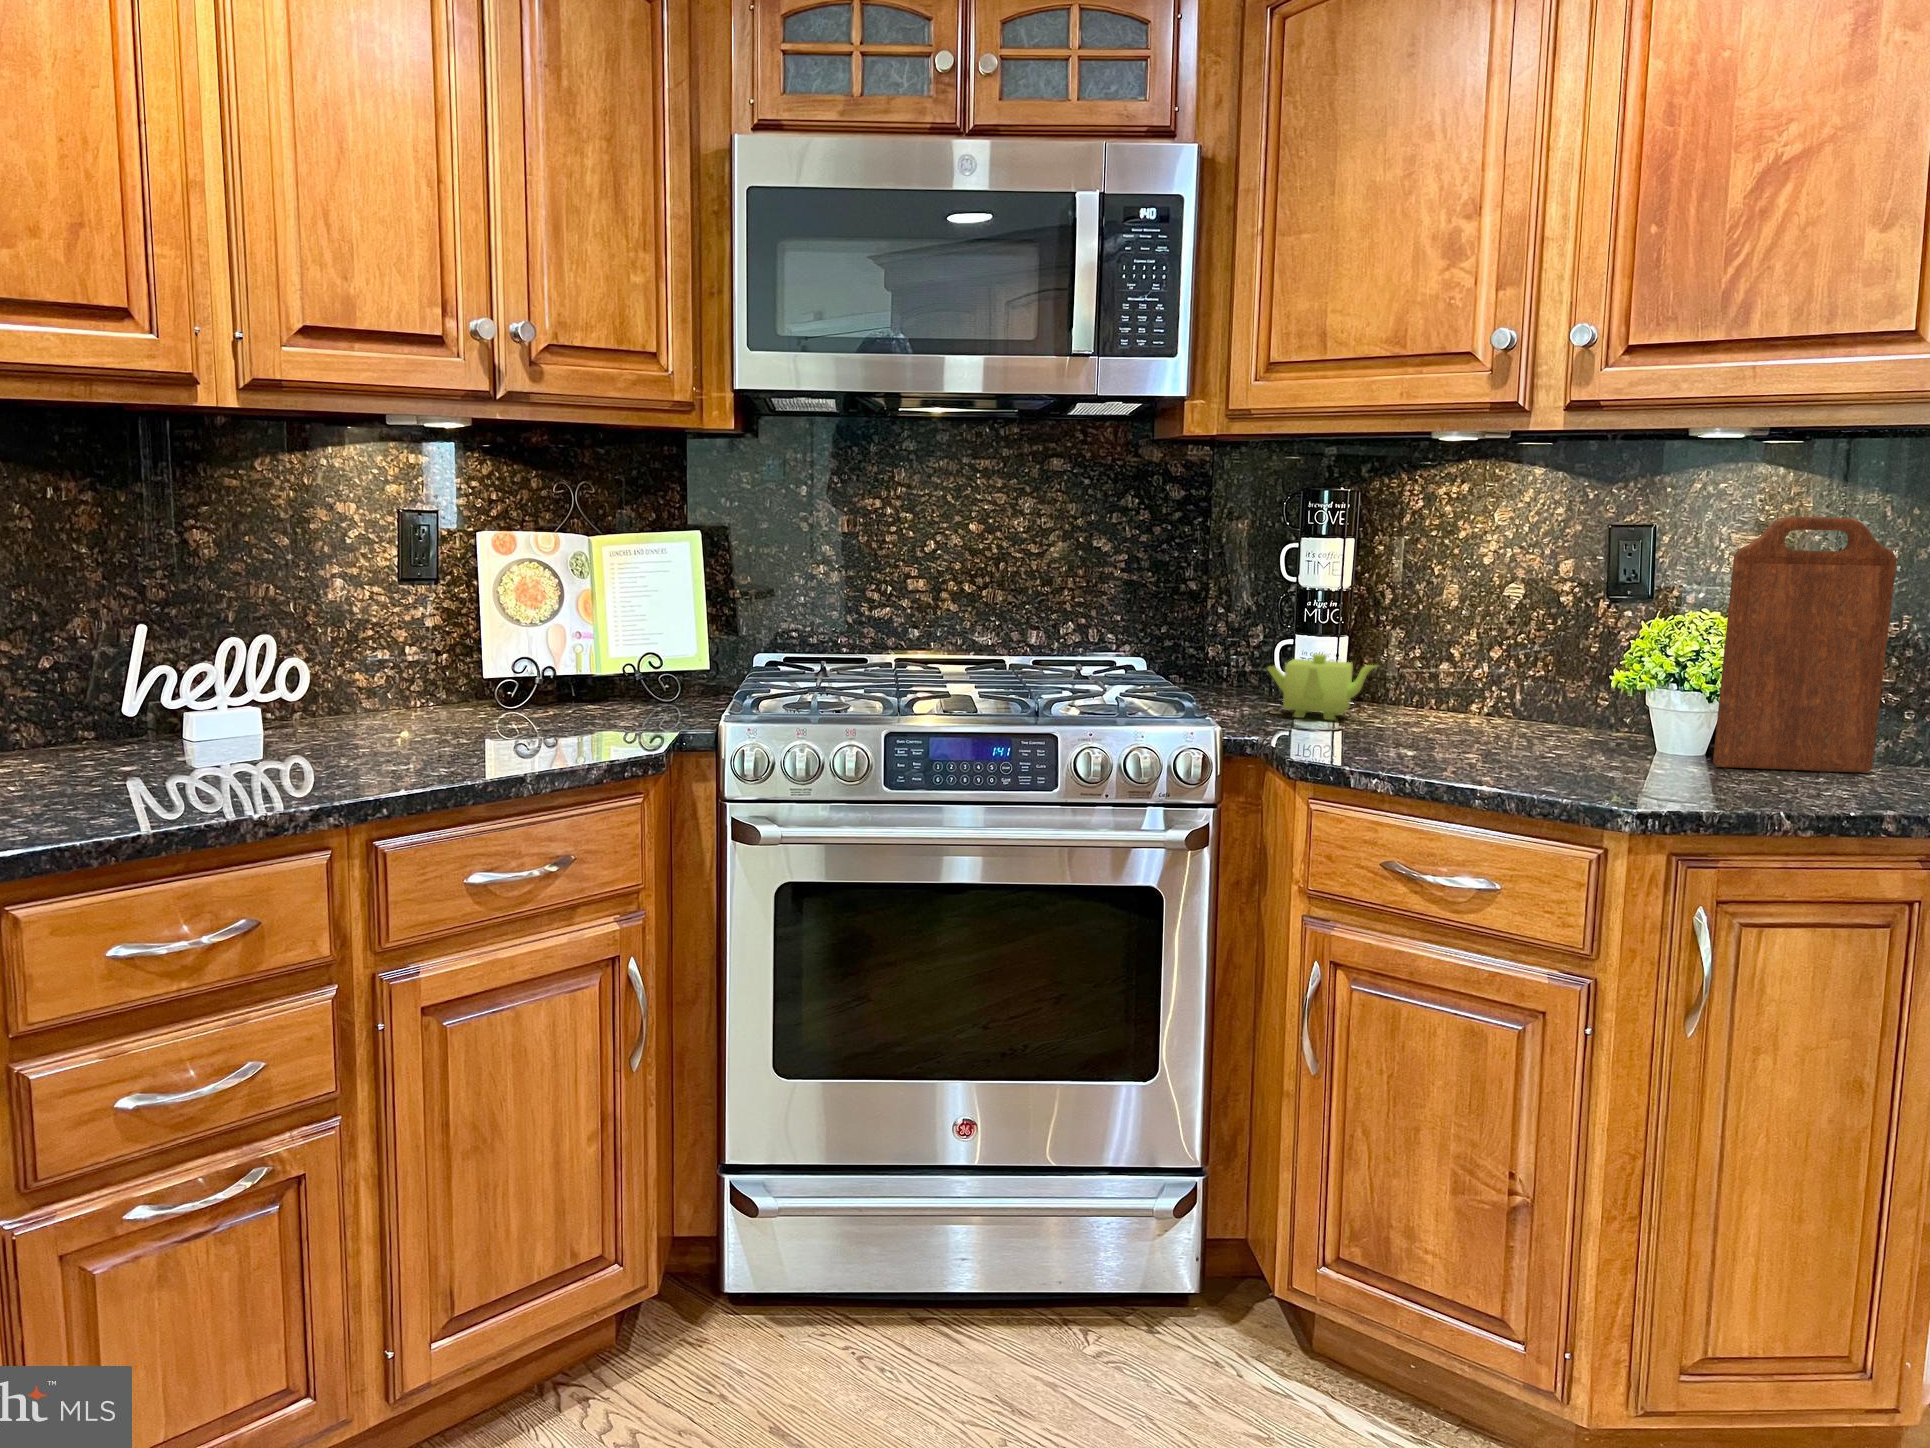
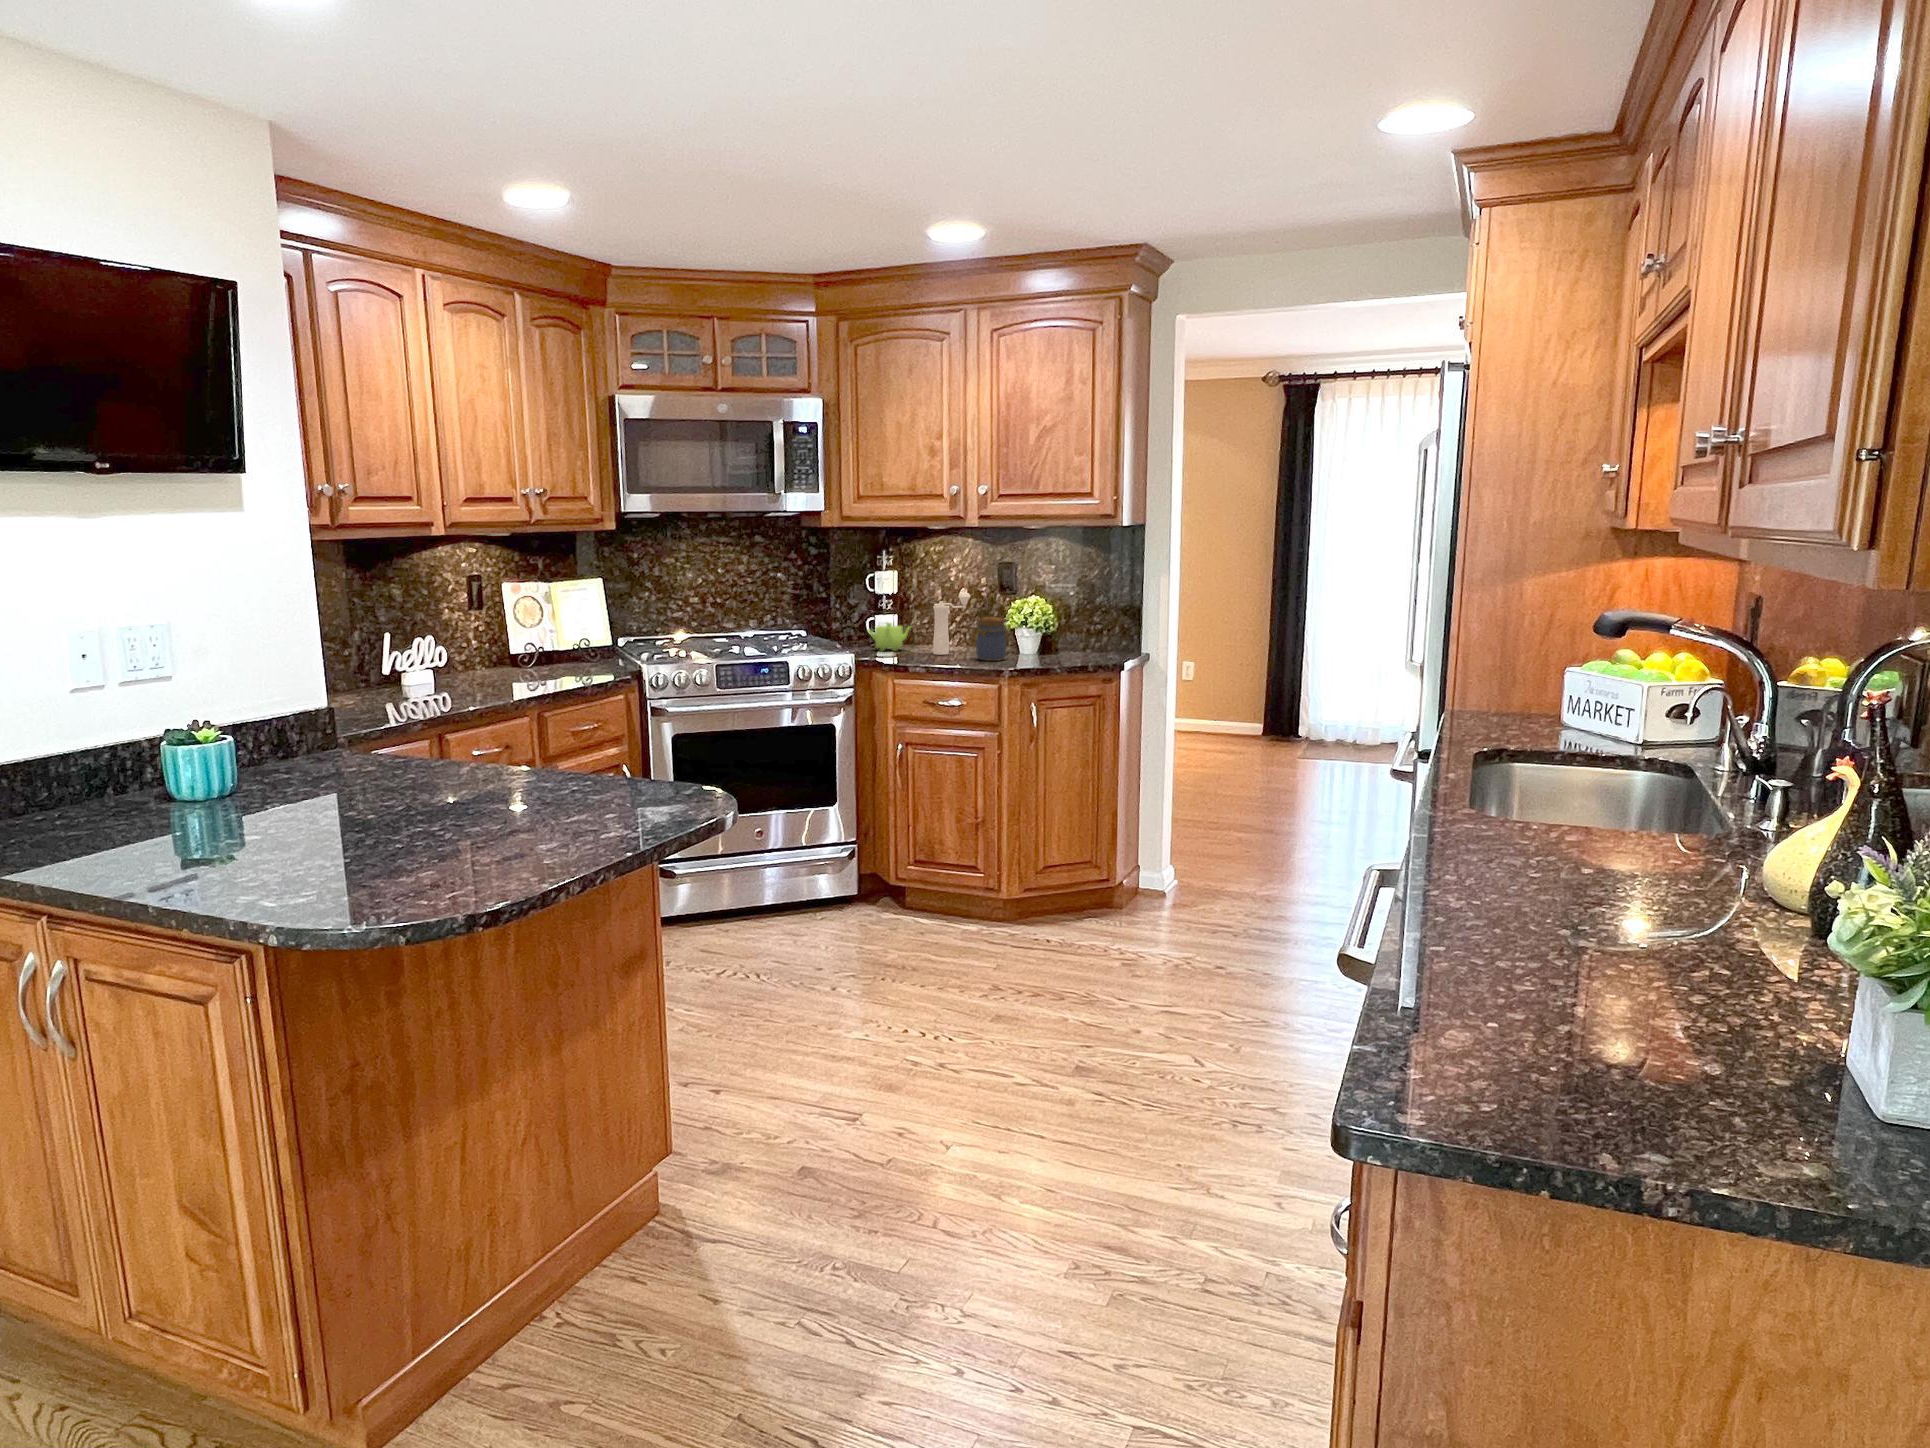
cutting board: present [1713,517,1897,772] -> none [1038,559,1092,656]
pepper mill: none [1421,594,1529,742] -> present [933,593,970,655]
jar: none [1537,660,1635,777] -> present [976,617,1008,661]

